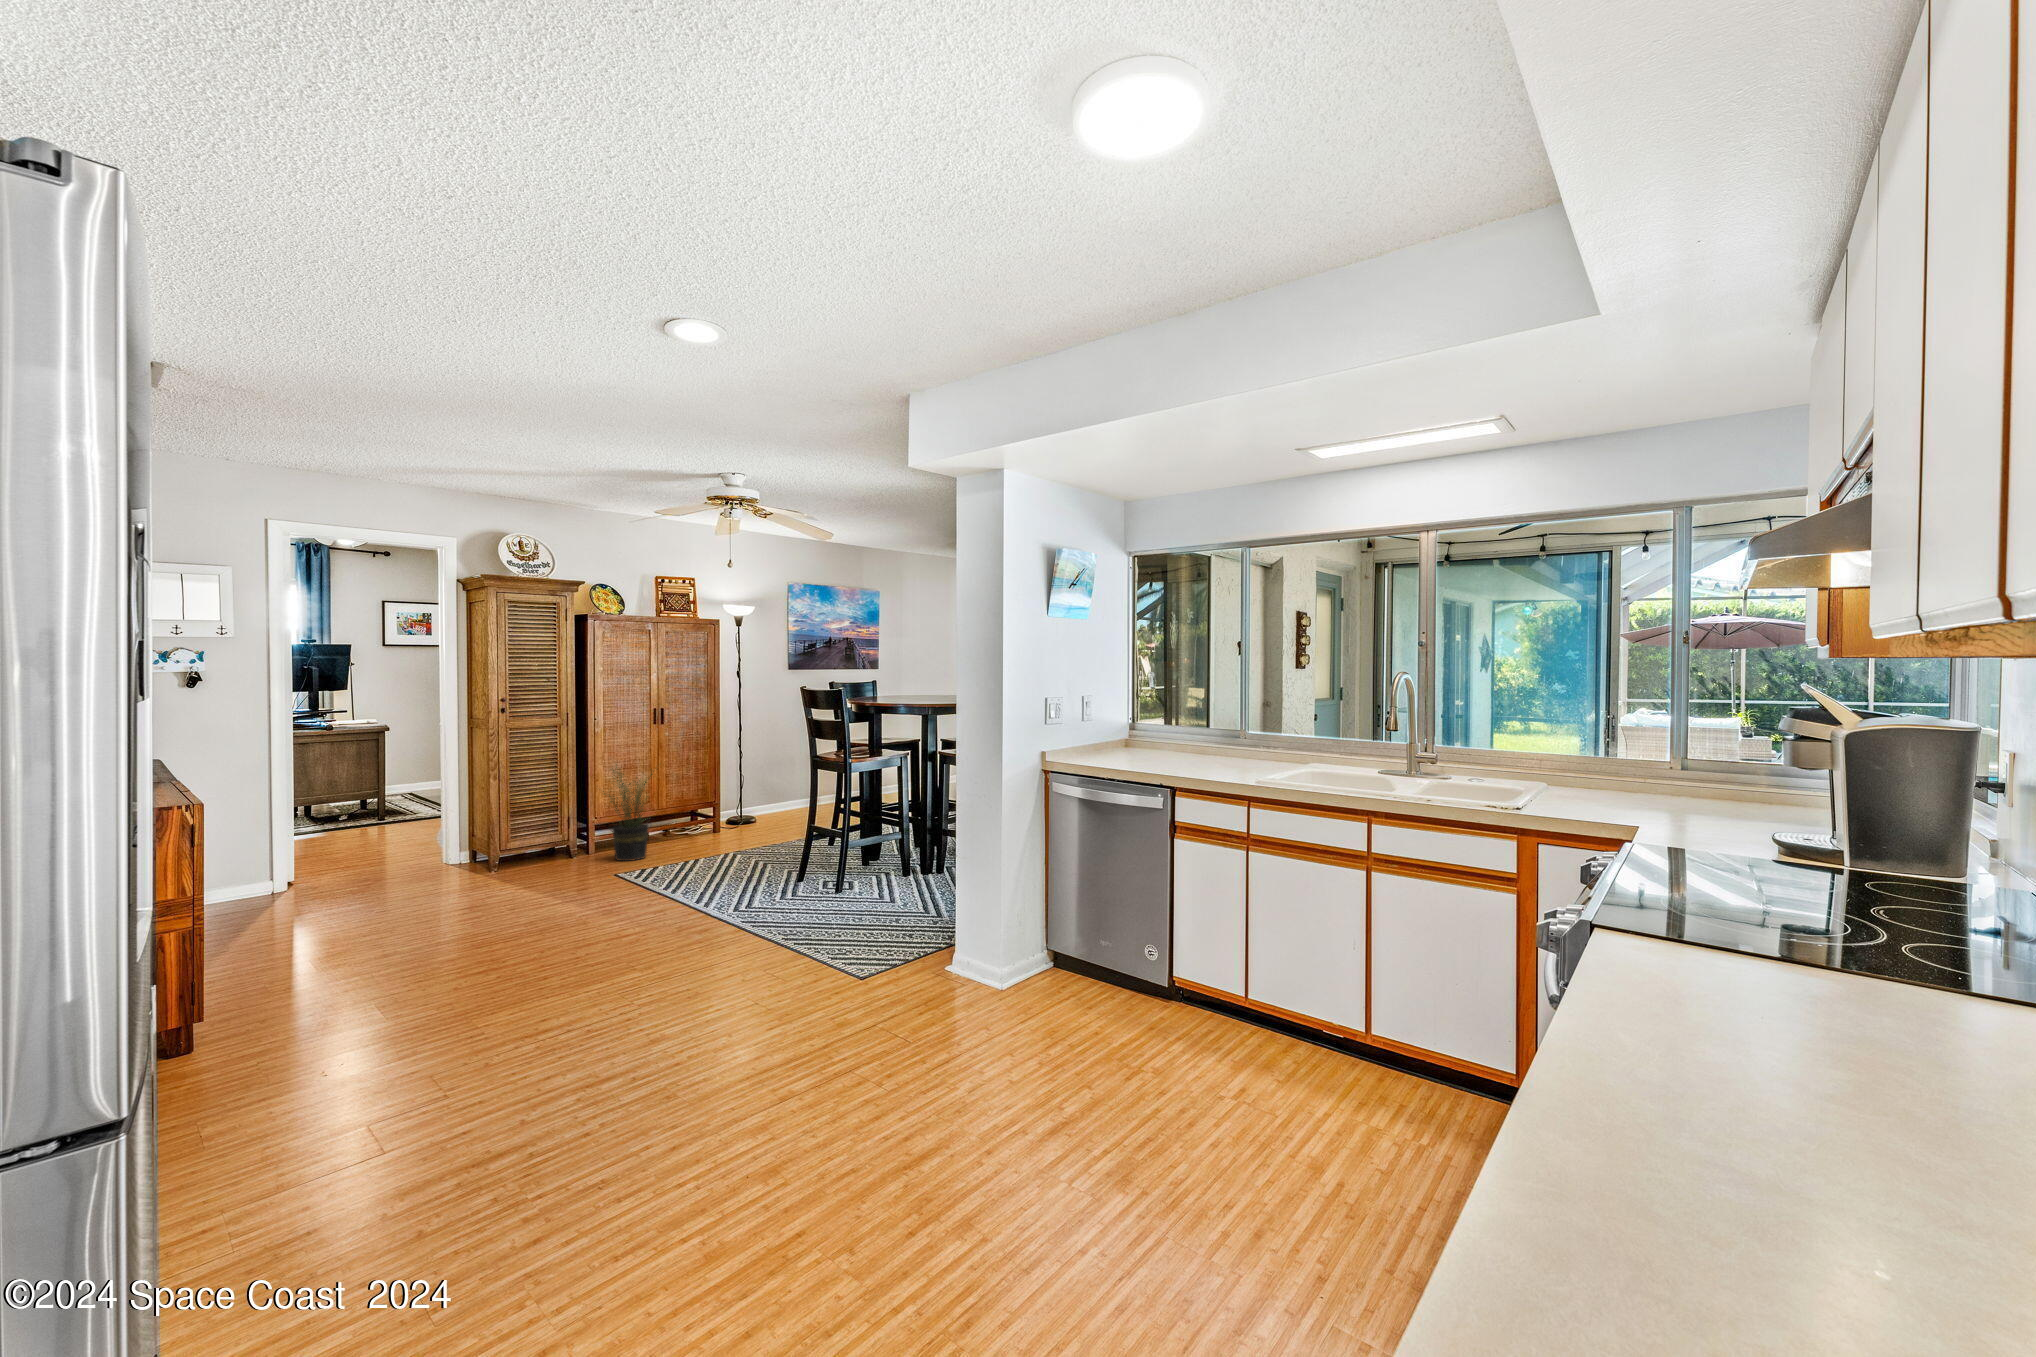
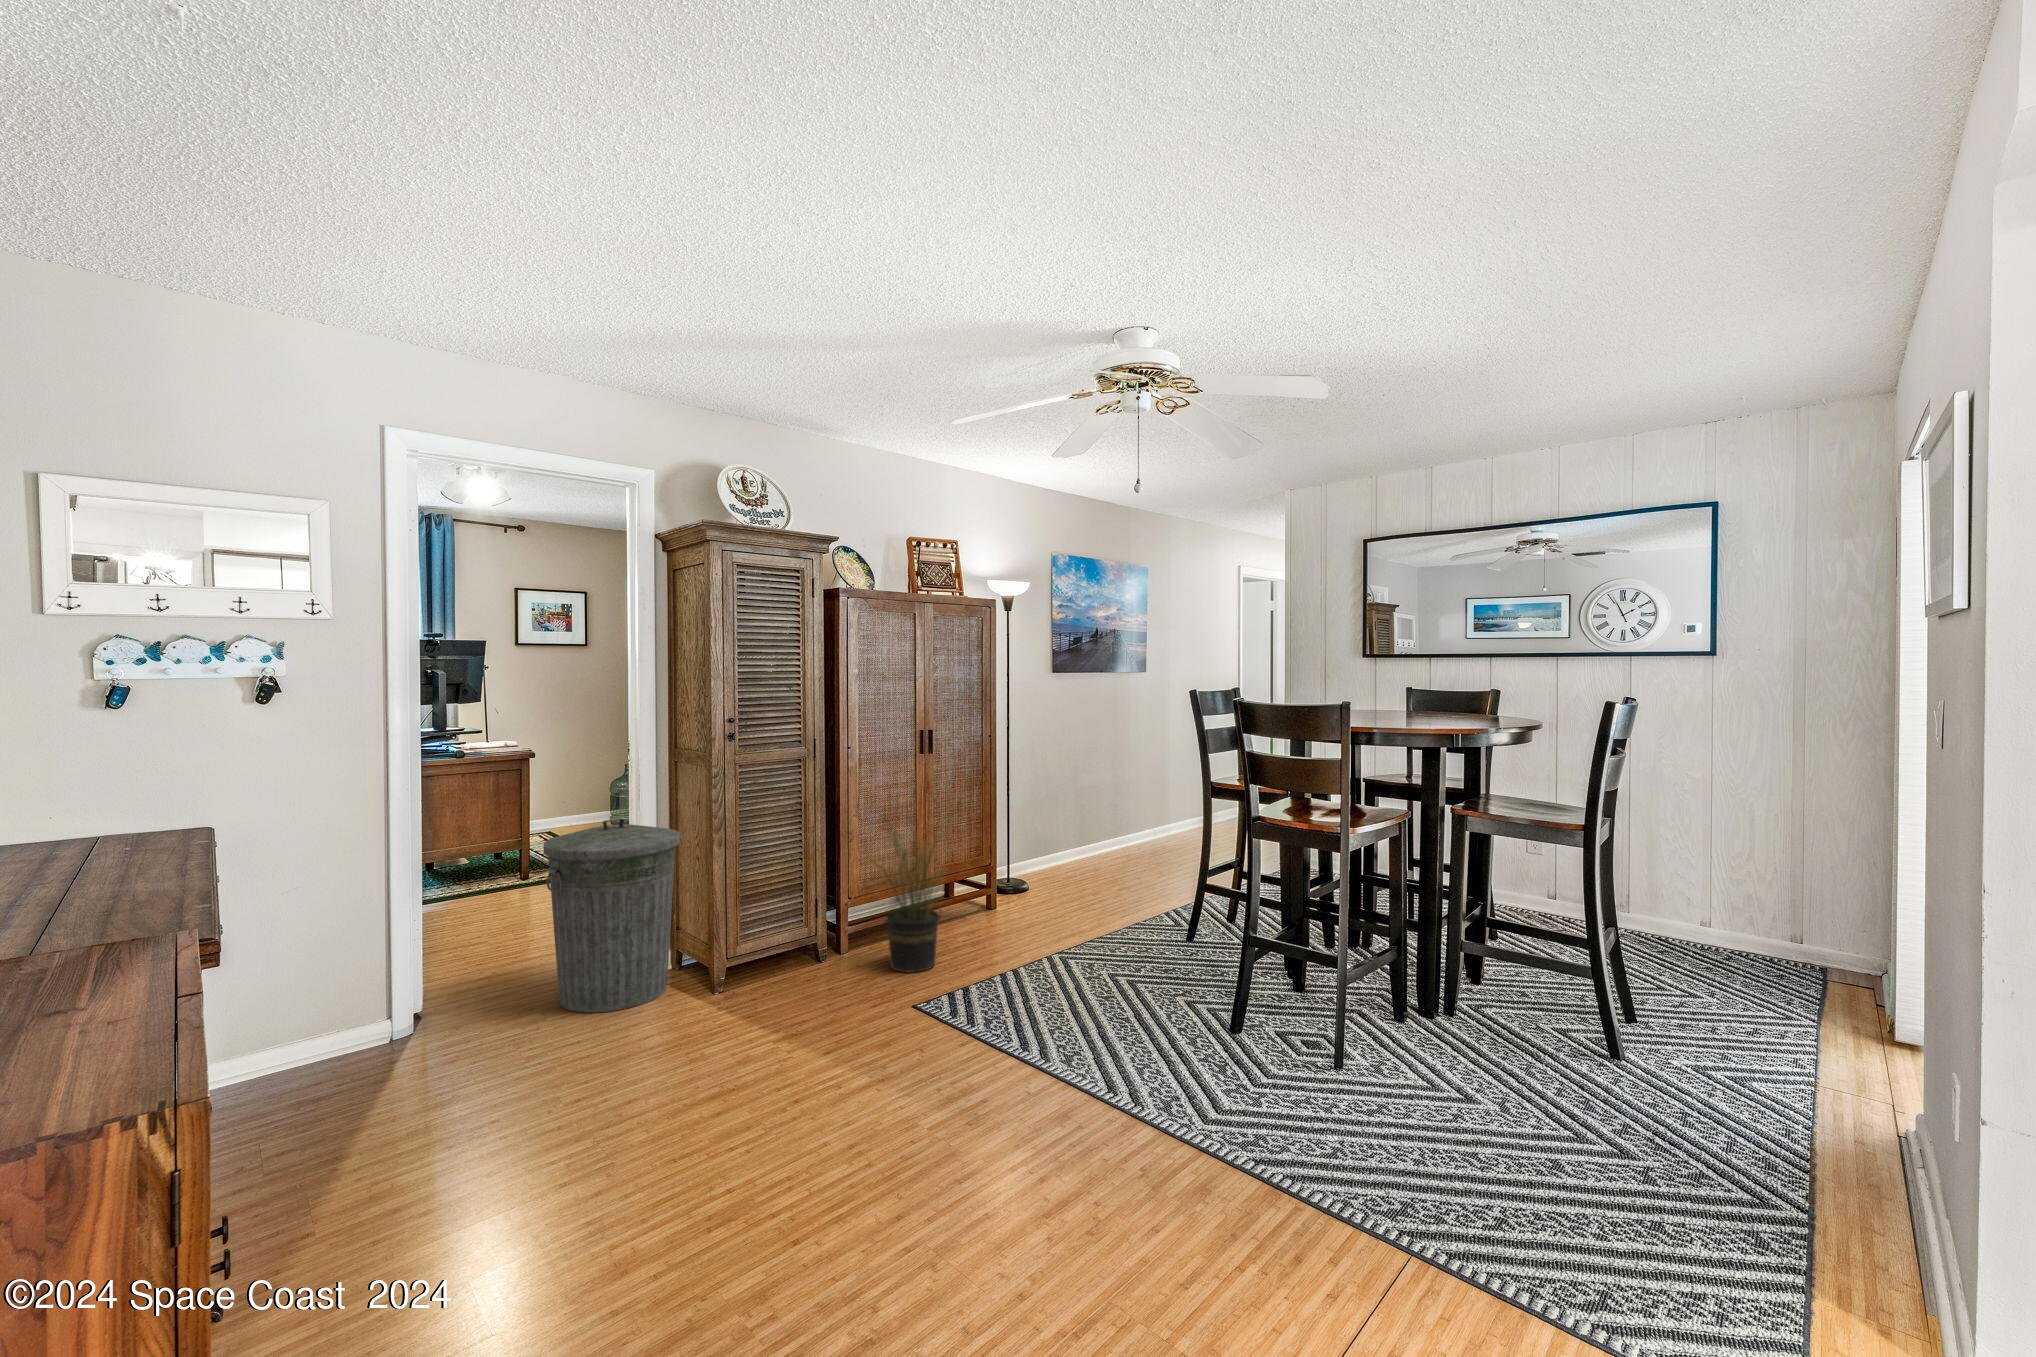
trash can: none [375,762,470,880] -> present [544,818,680,1013]

